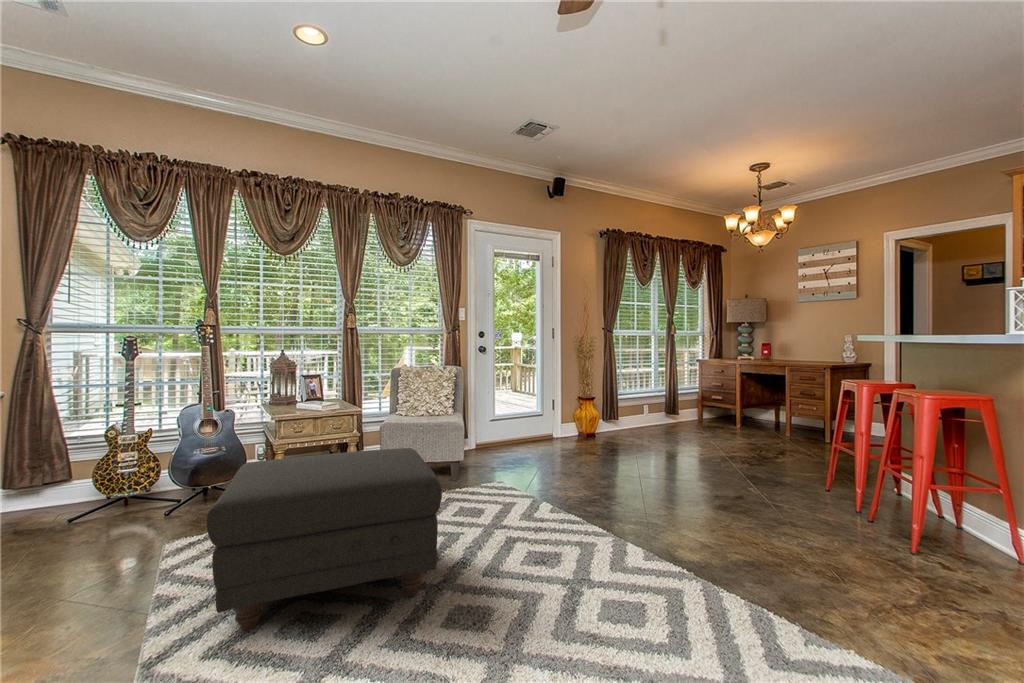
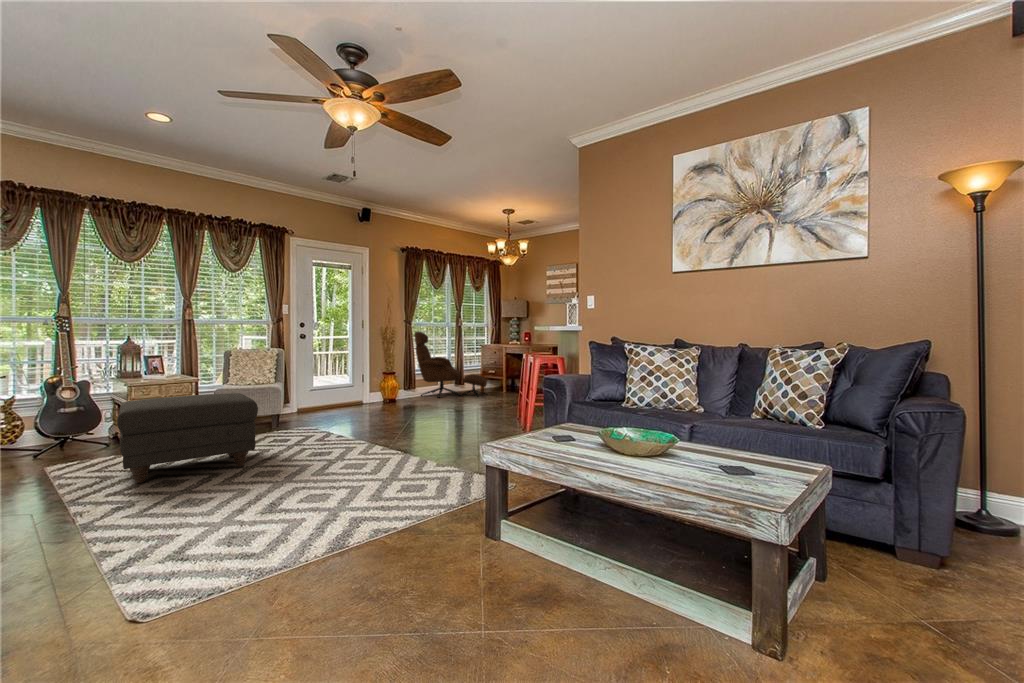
lounge chair: none [618,342,722,436] -> present [415,332,487,398]

